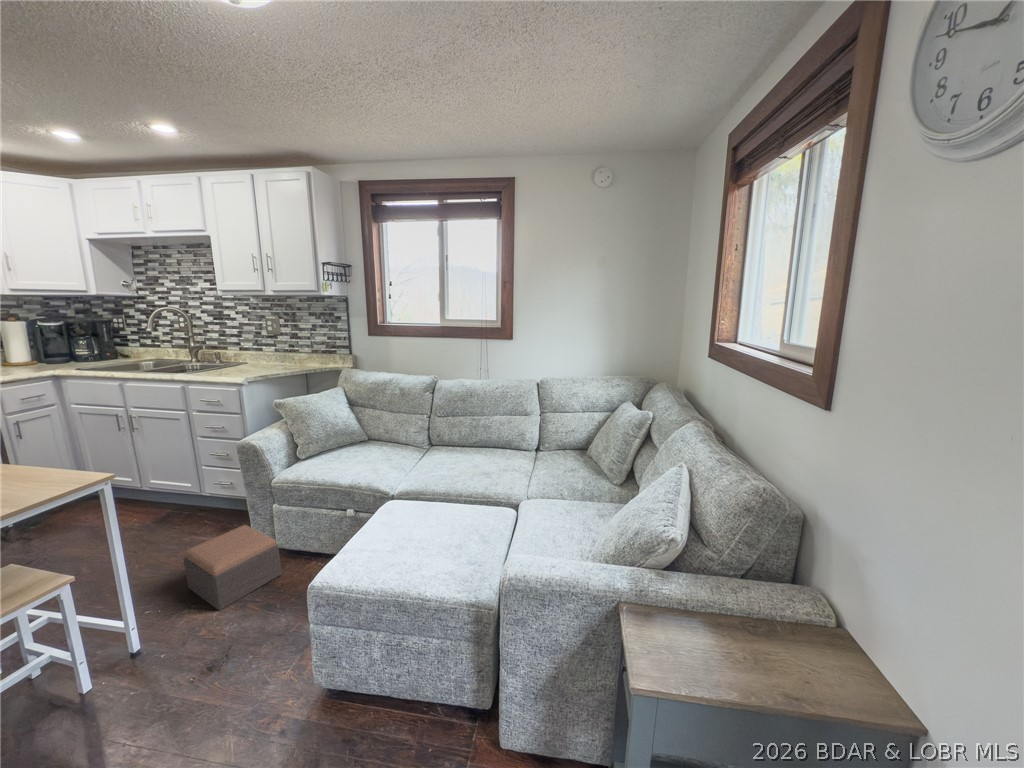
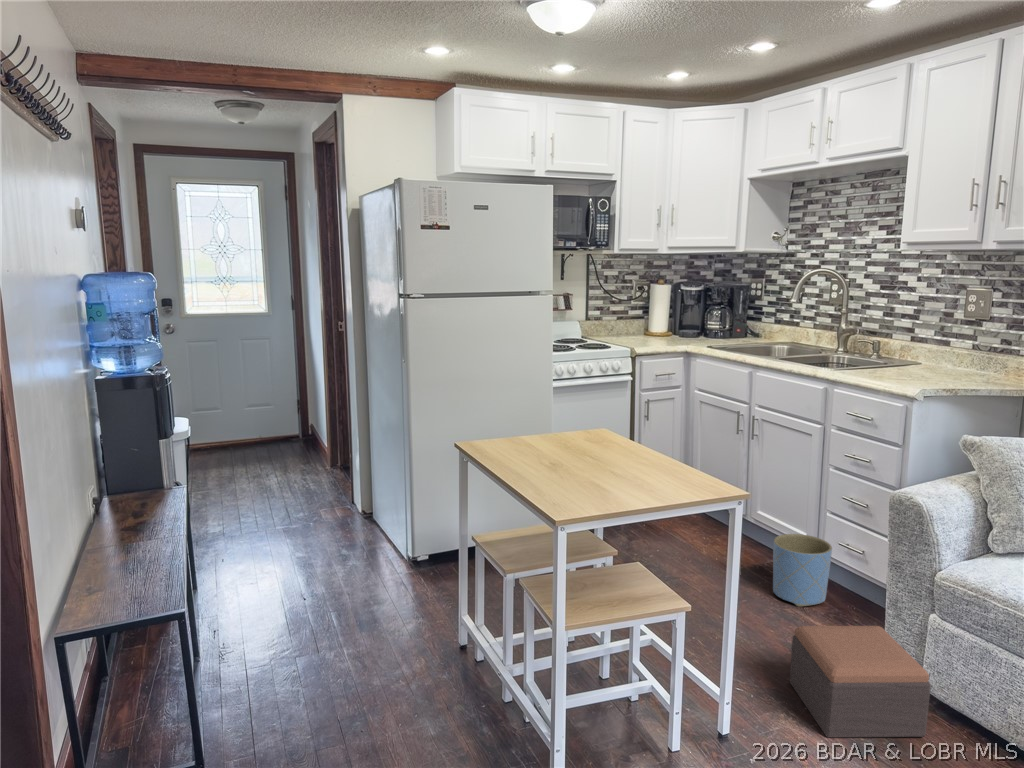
planter: none [164,484,213,533] -> present [773,534,832,607]

